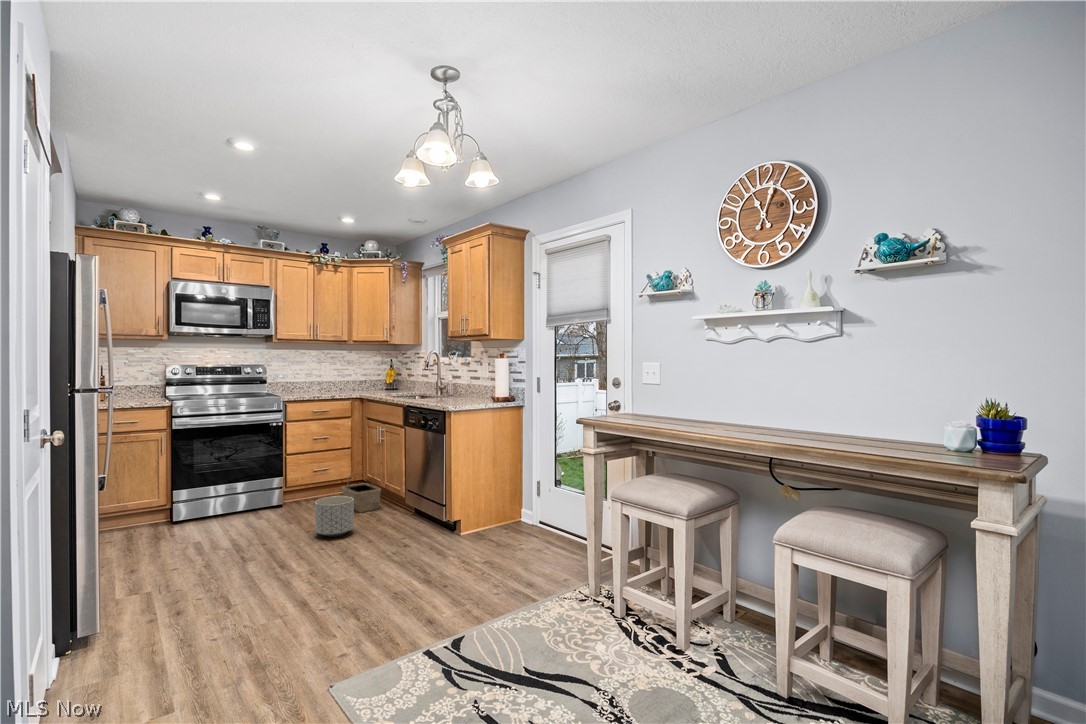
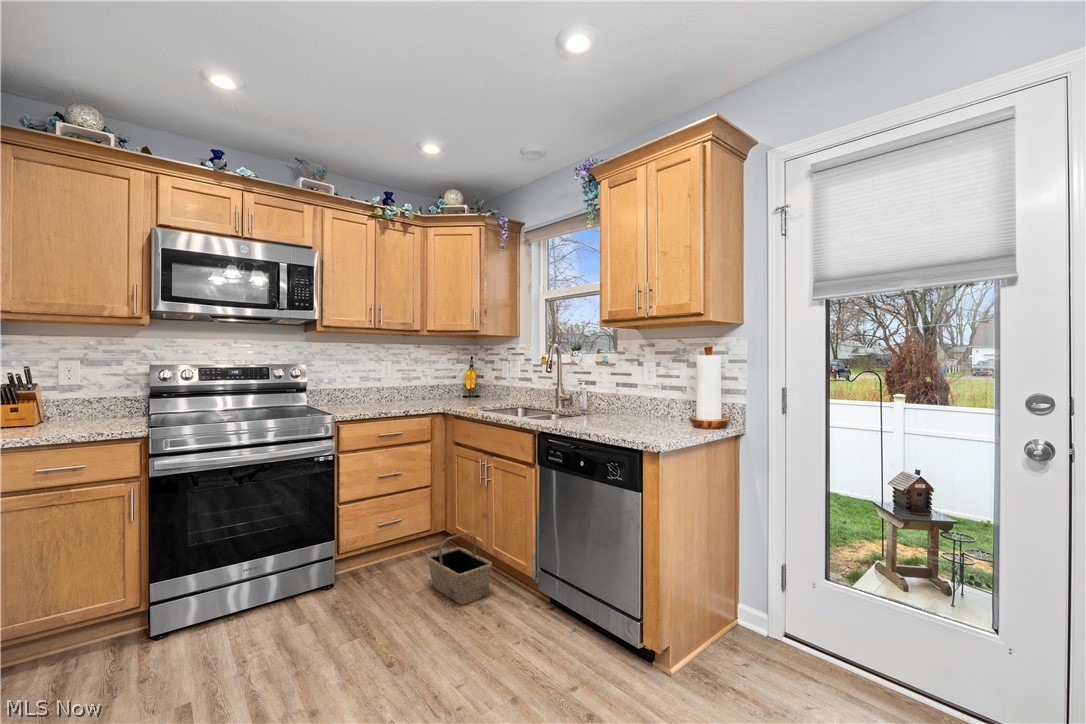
planter: present [315,496,354,537] -> none [407,599,474,687]

